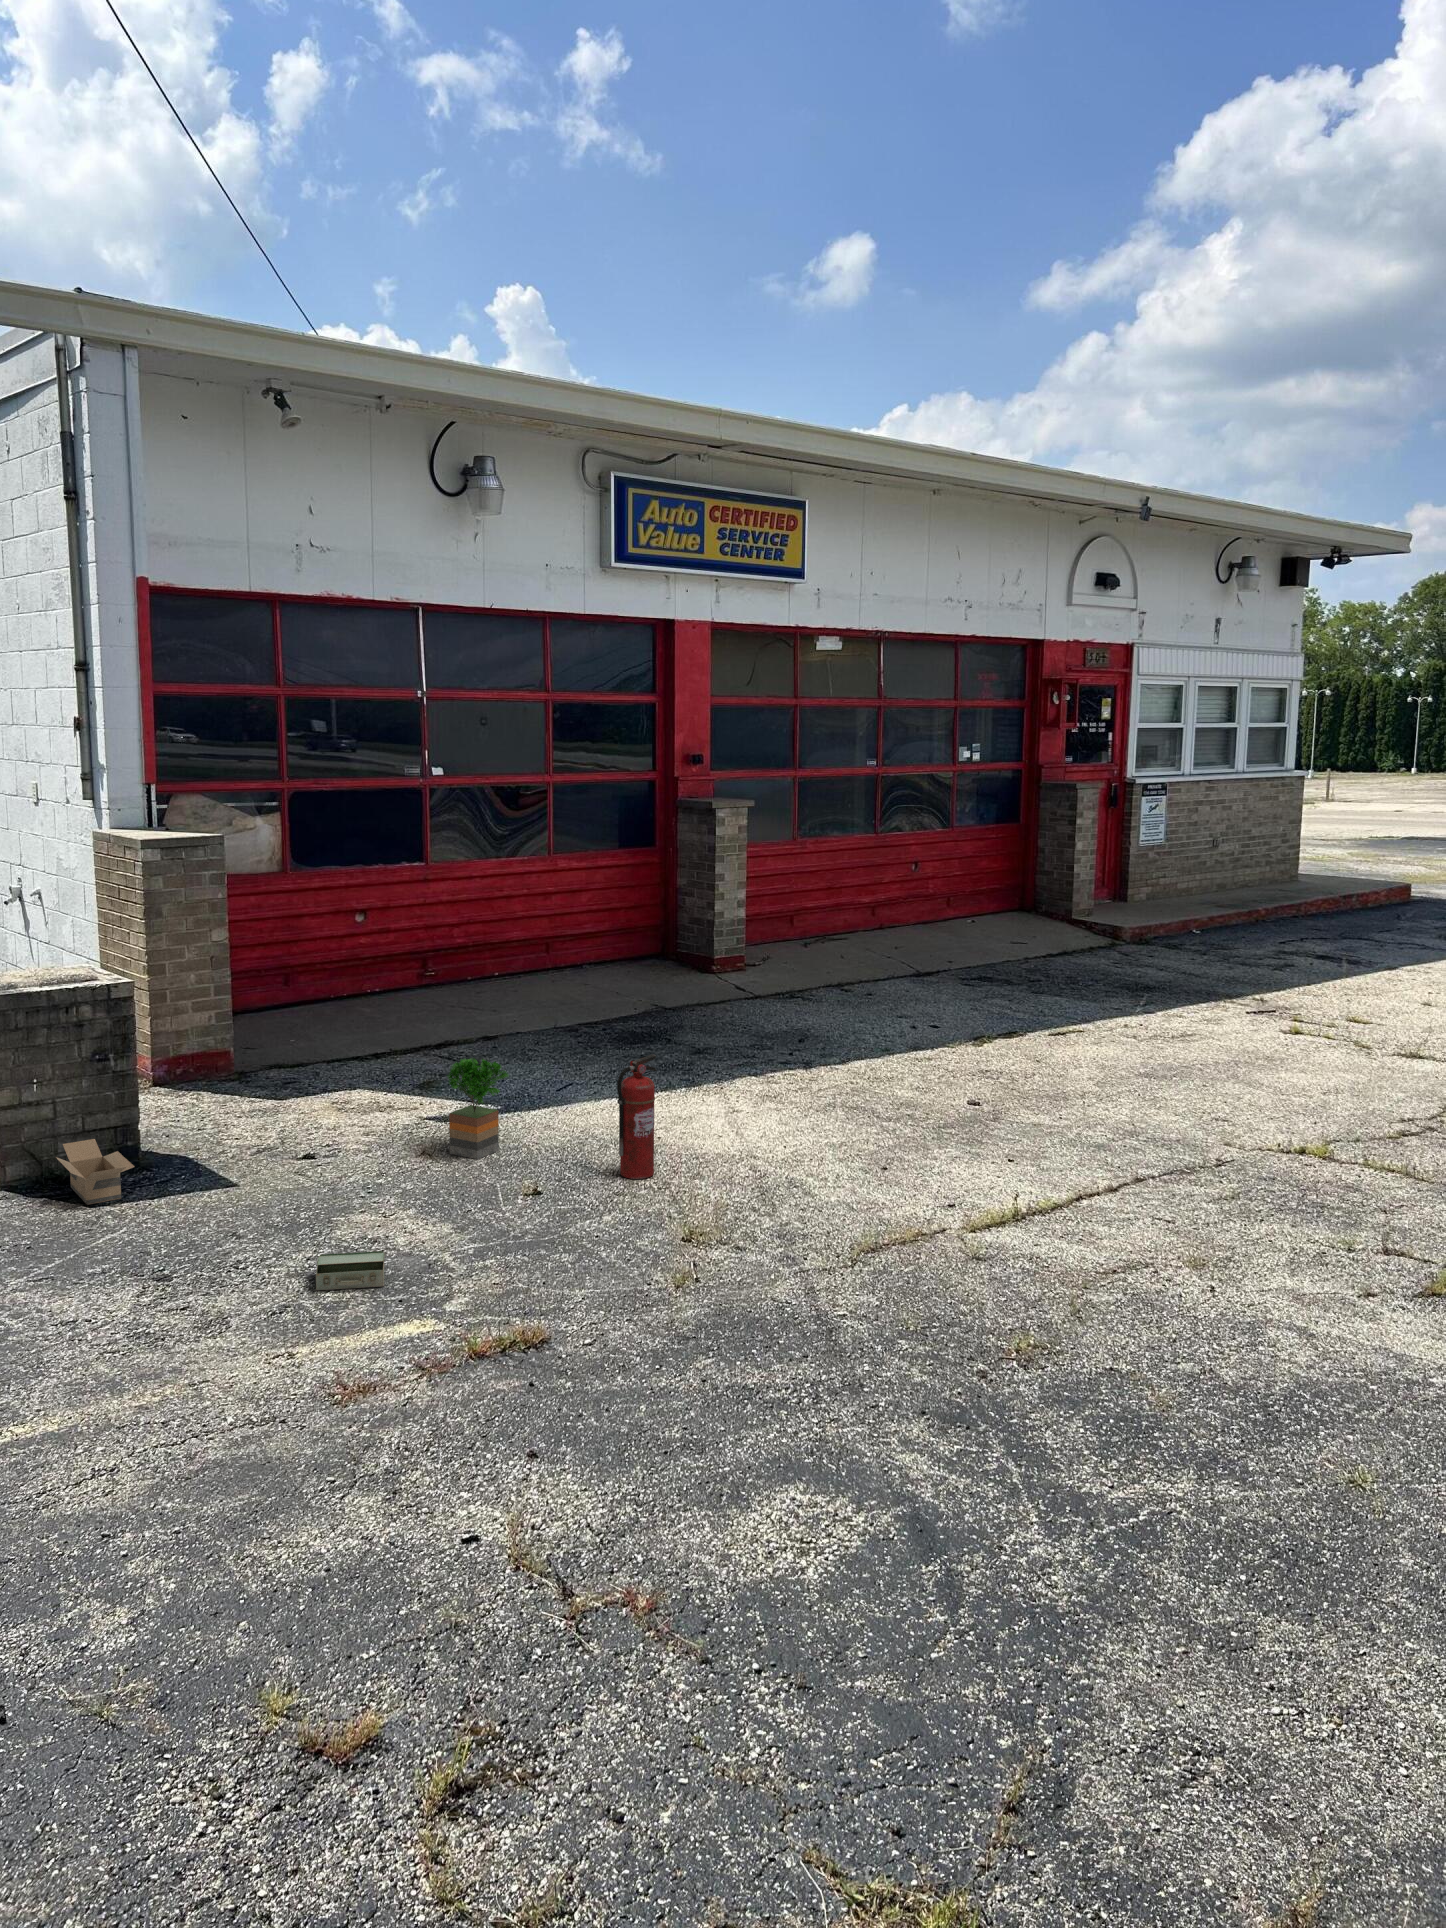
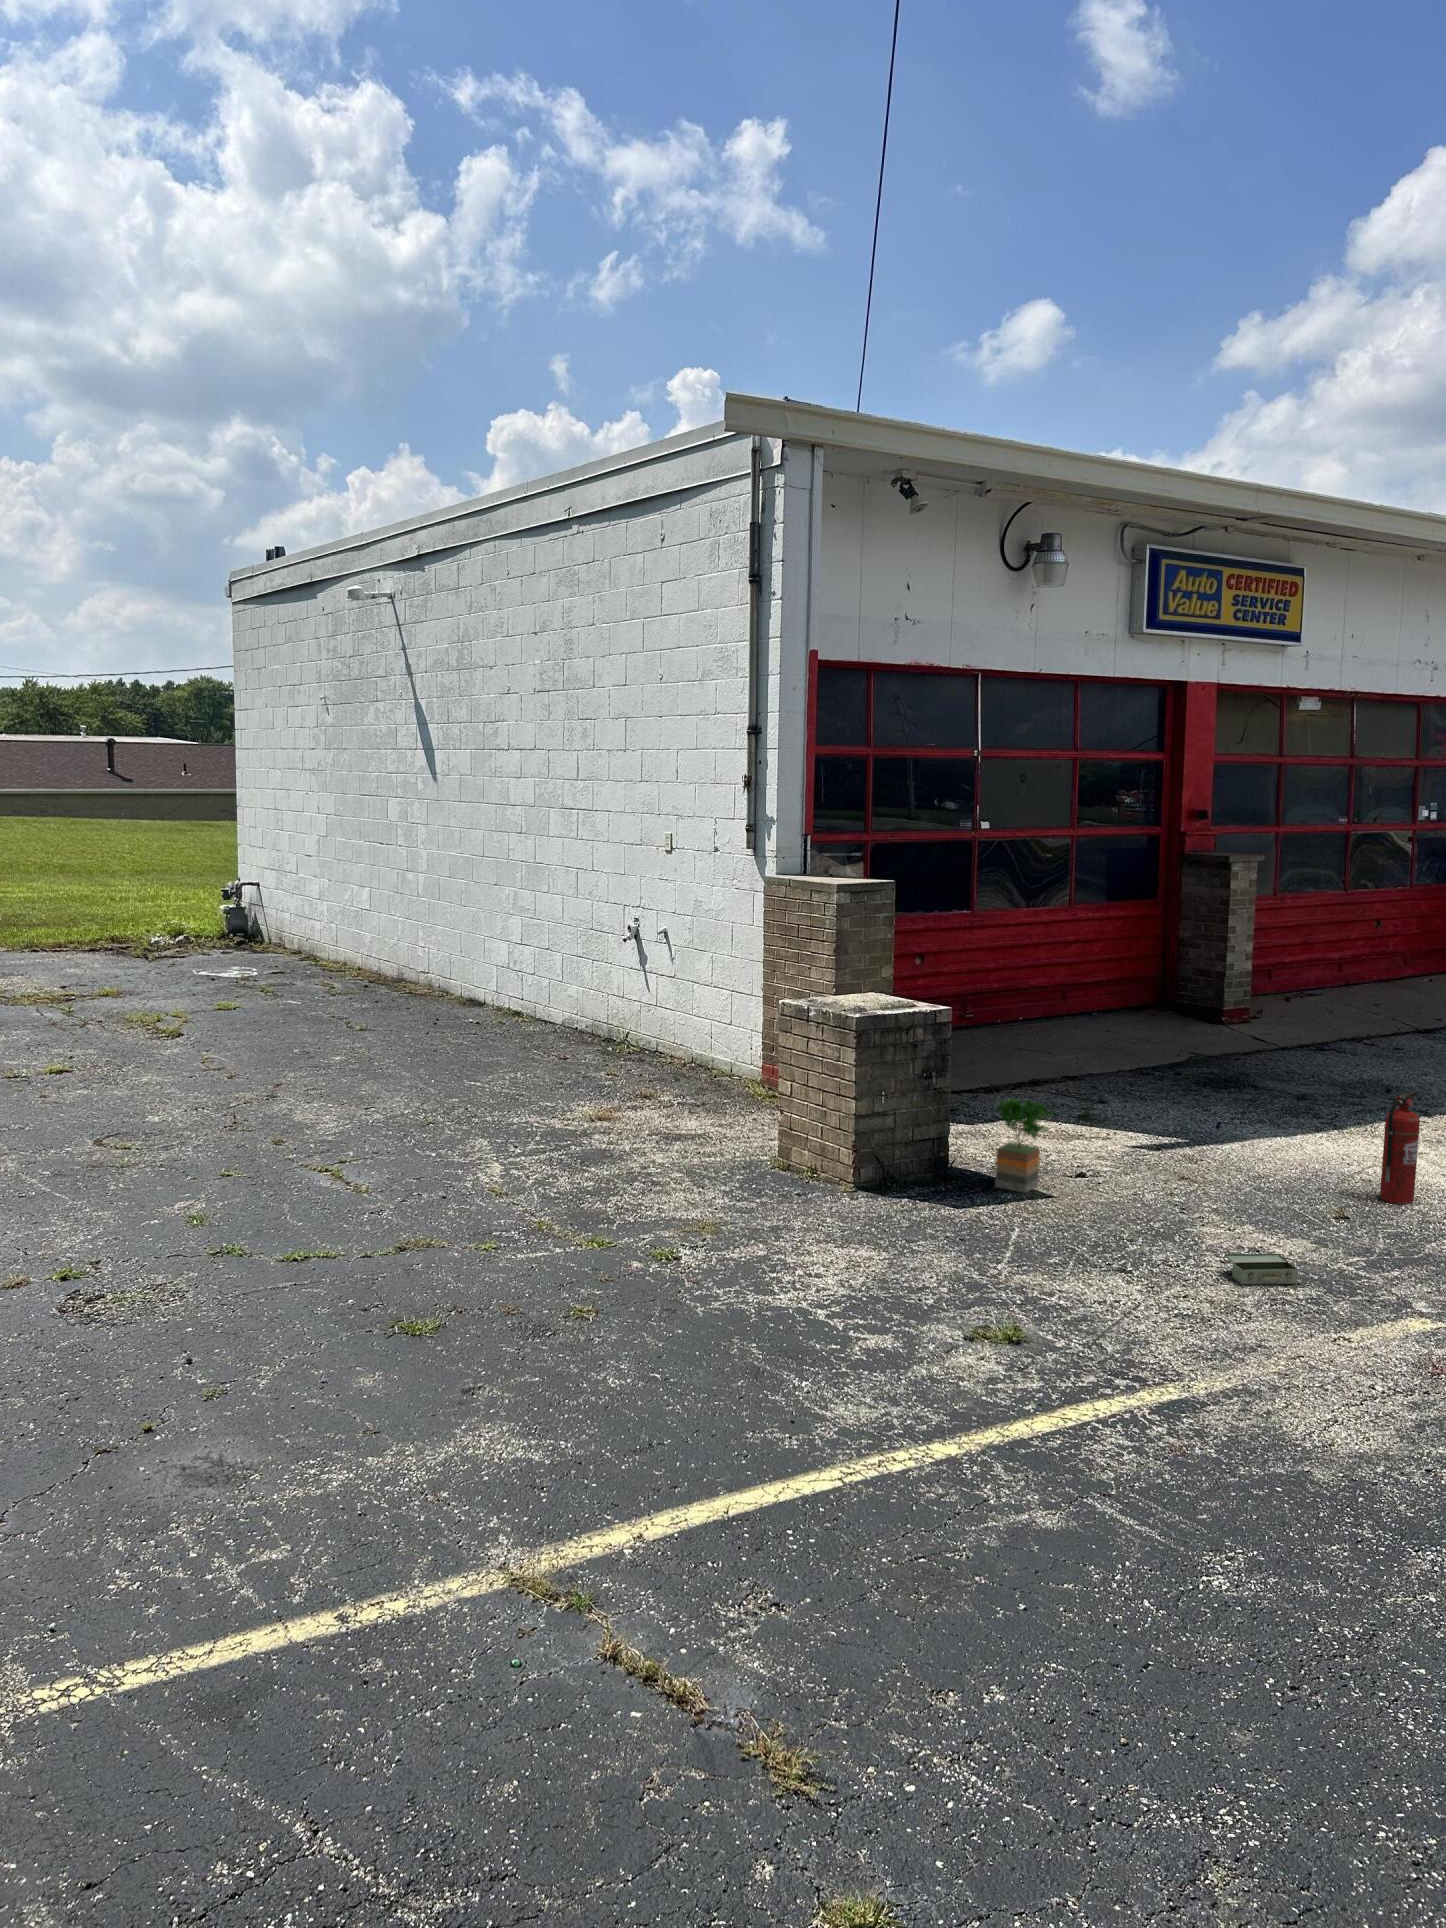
potted tree: present [448,1058,508,1159] -> present [995,1099,1052,1193]
cardboard box: present [56,1139,134,1205] -> none [887,1152,975,1208]

